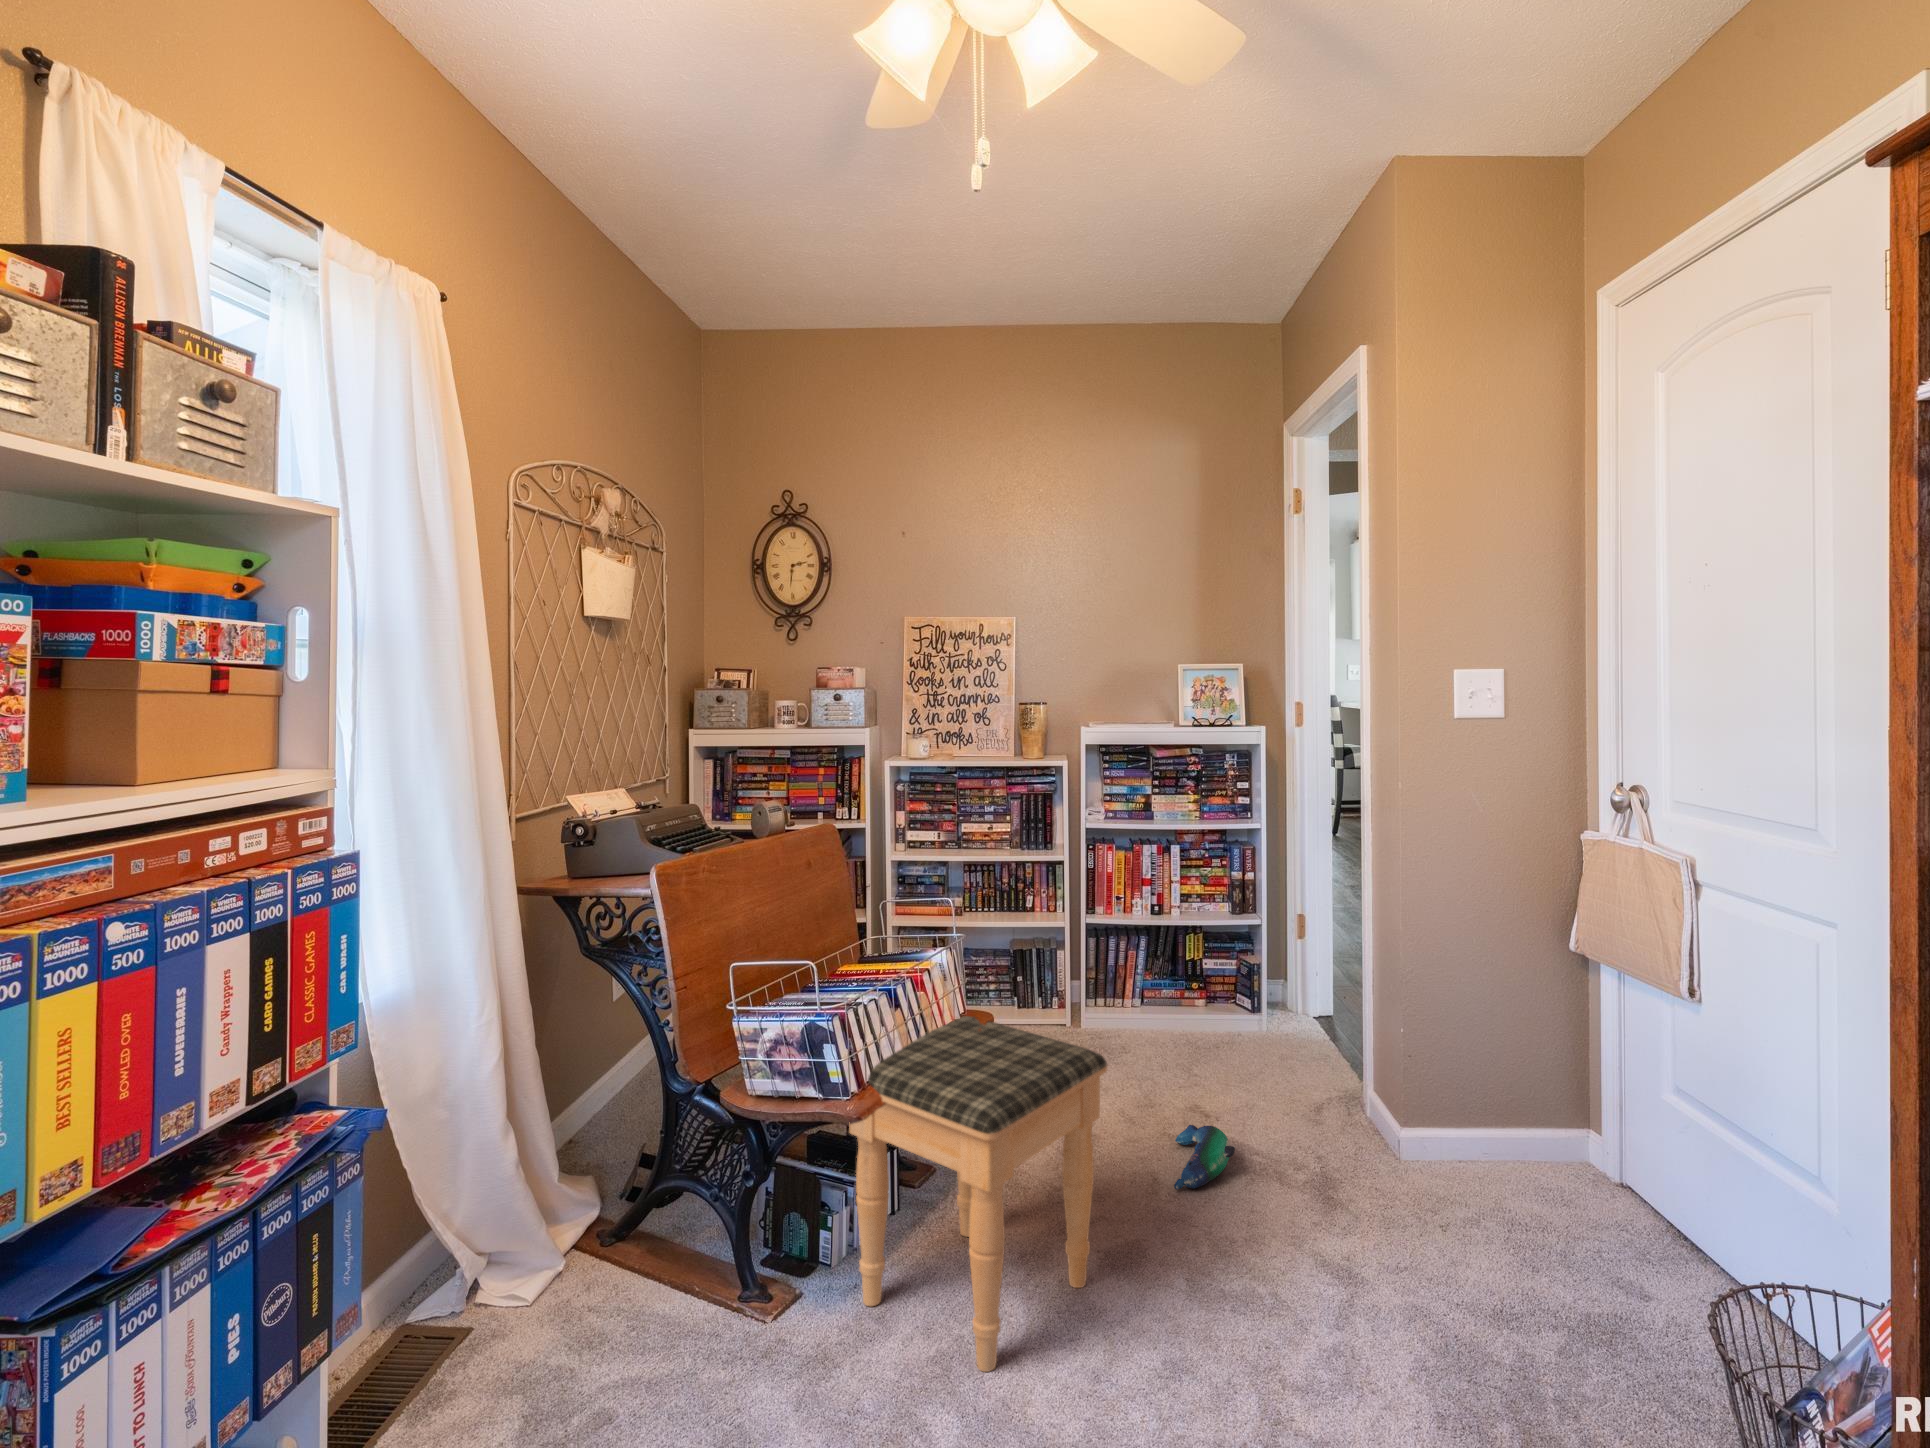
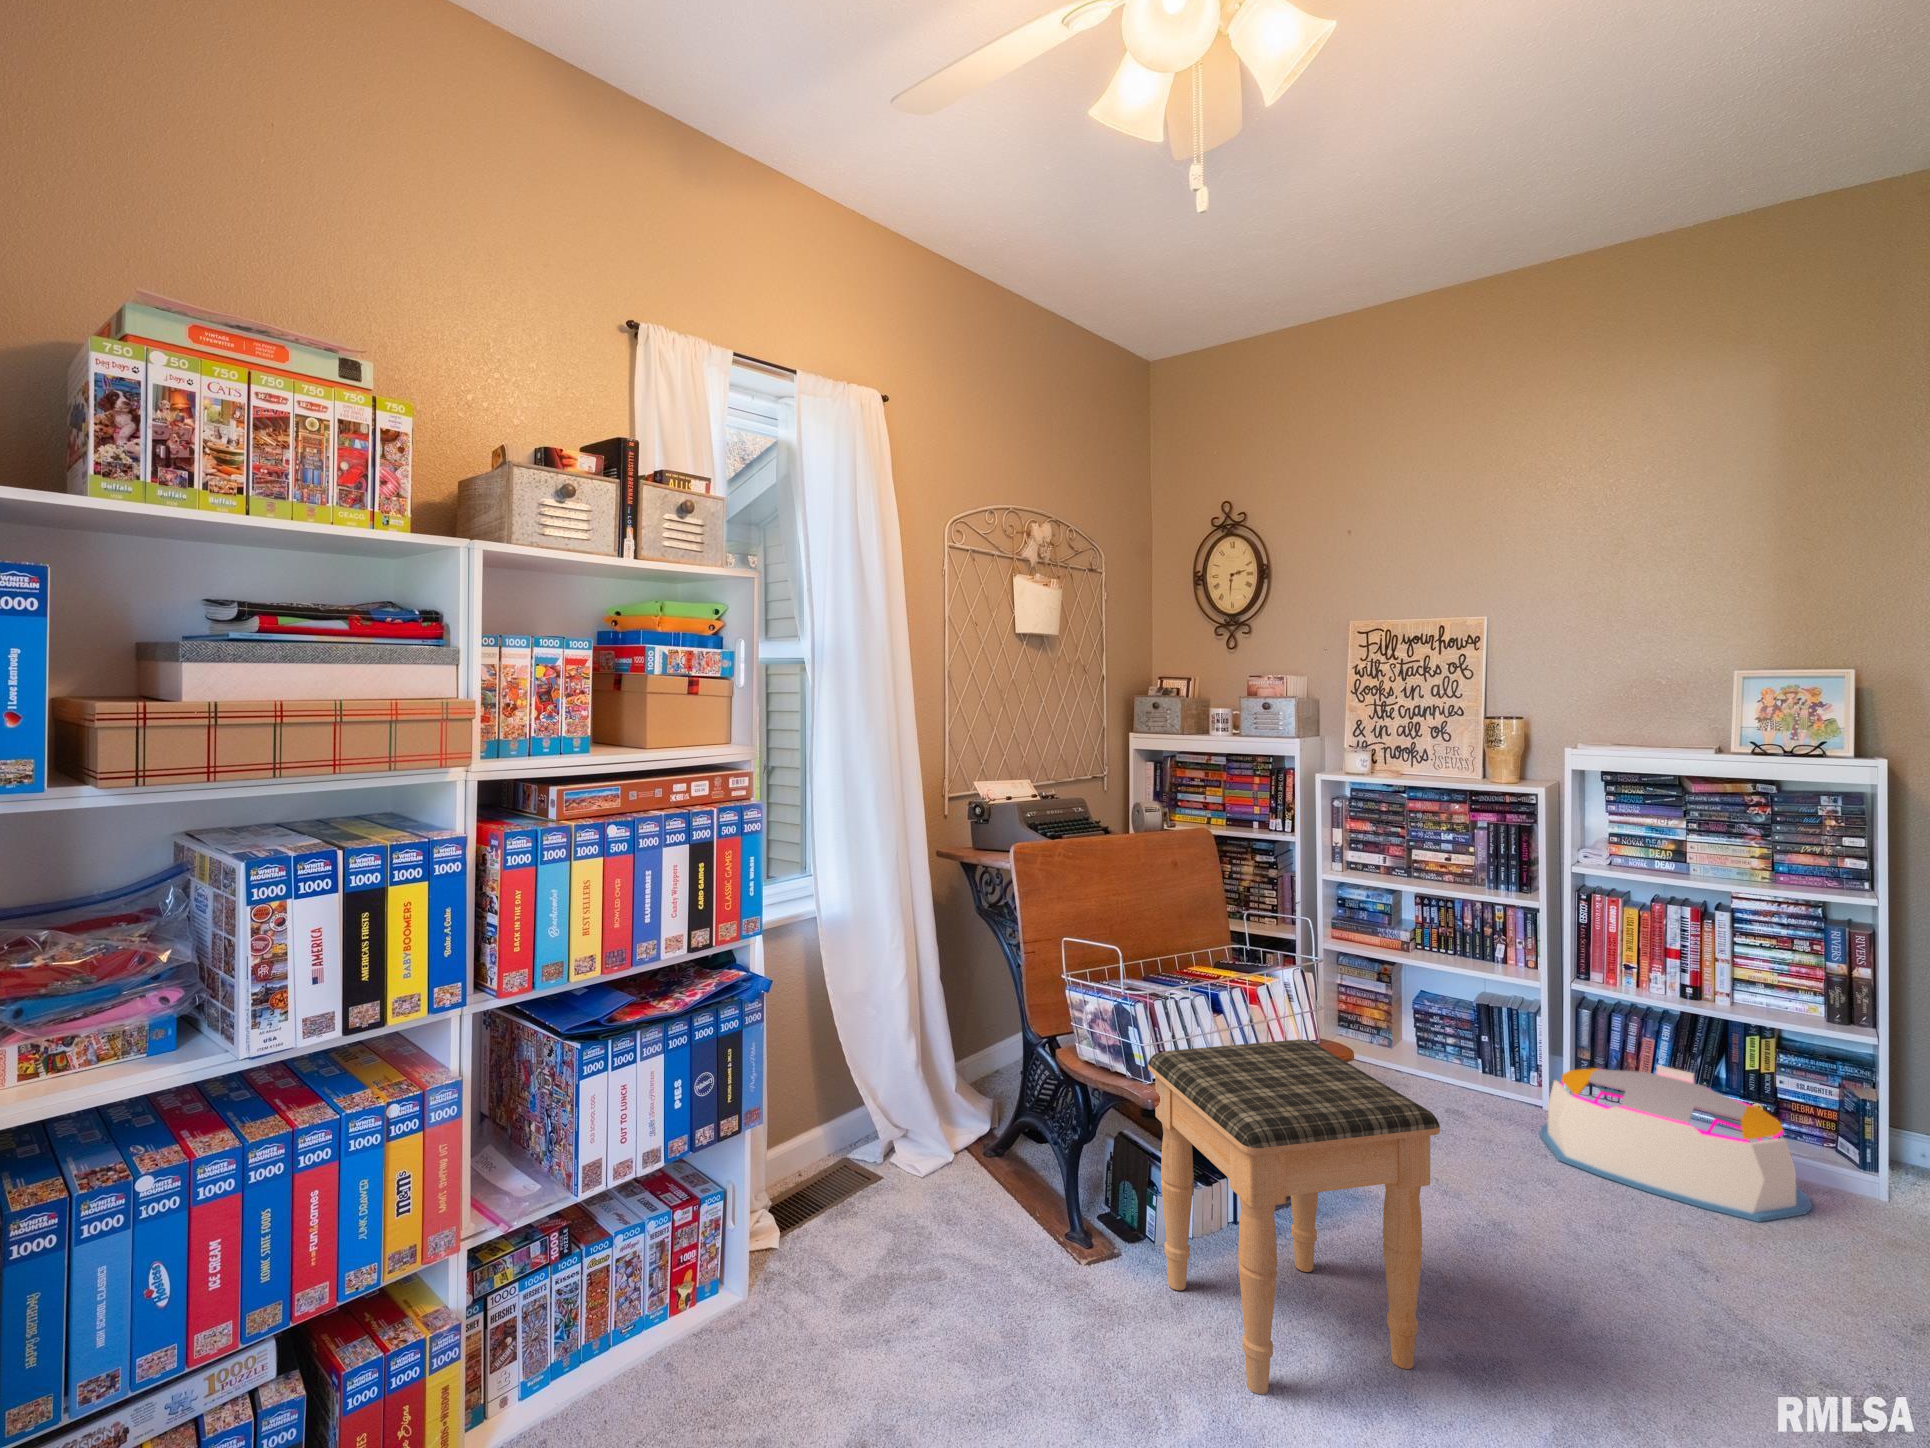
storage bin: none [1072,972,1238,1074] -> present [1541,1065,1811,1222]
plush toy: present [1174,1125,1235,1190] -> none [1592,1261,1702,1337]

